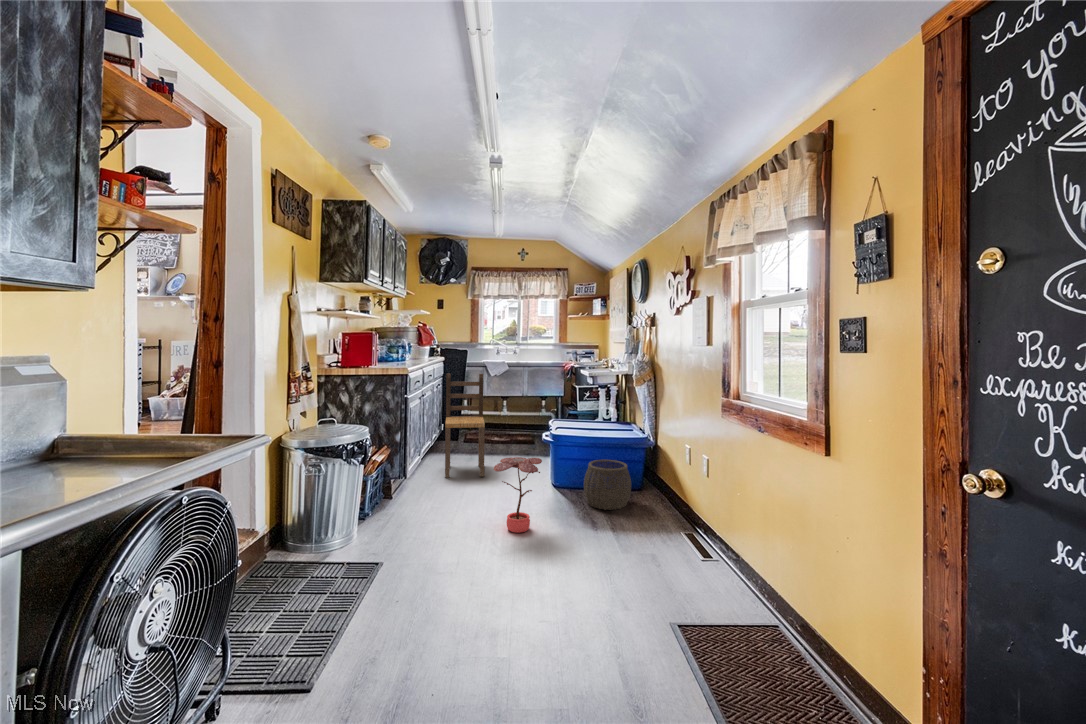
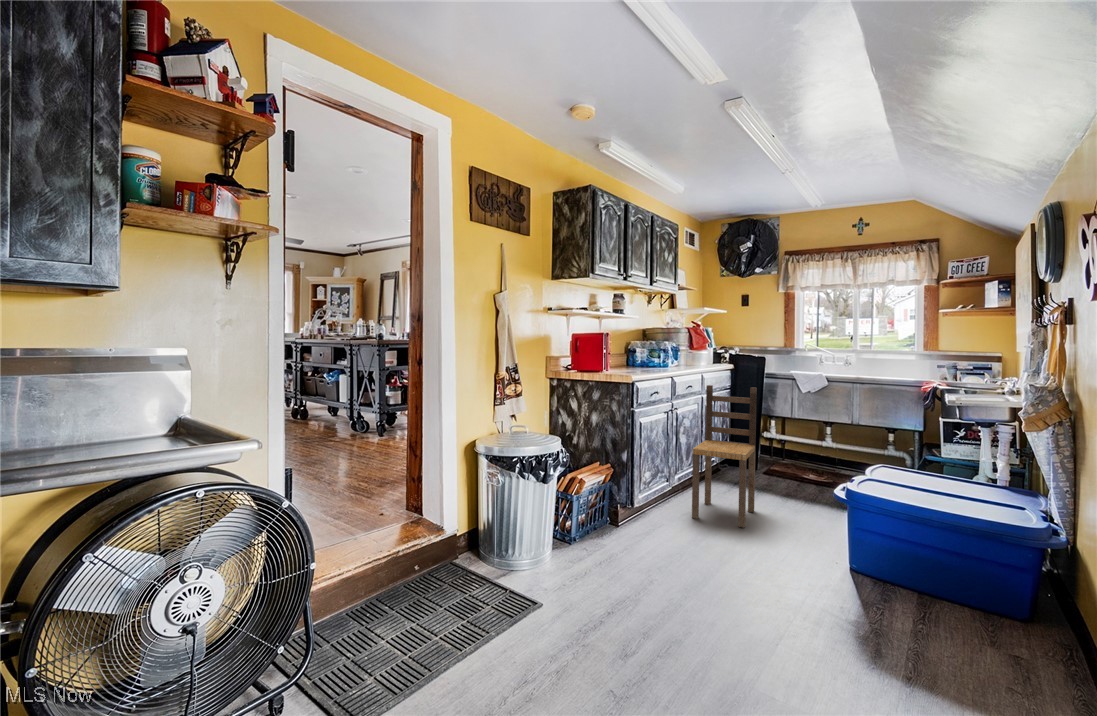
potted plant: present [494,457,542,533] -> none [689,513,777,637]
woven basket: present [584,460,631,510] -> none [881,547,990,653]

